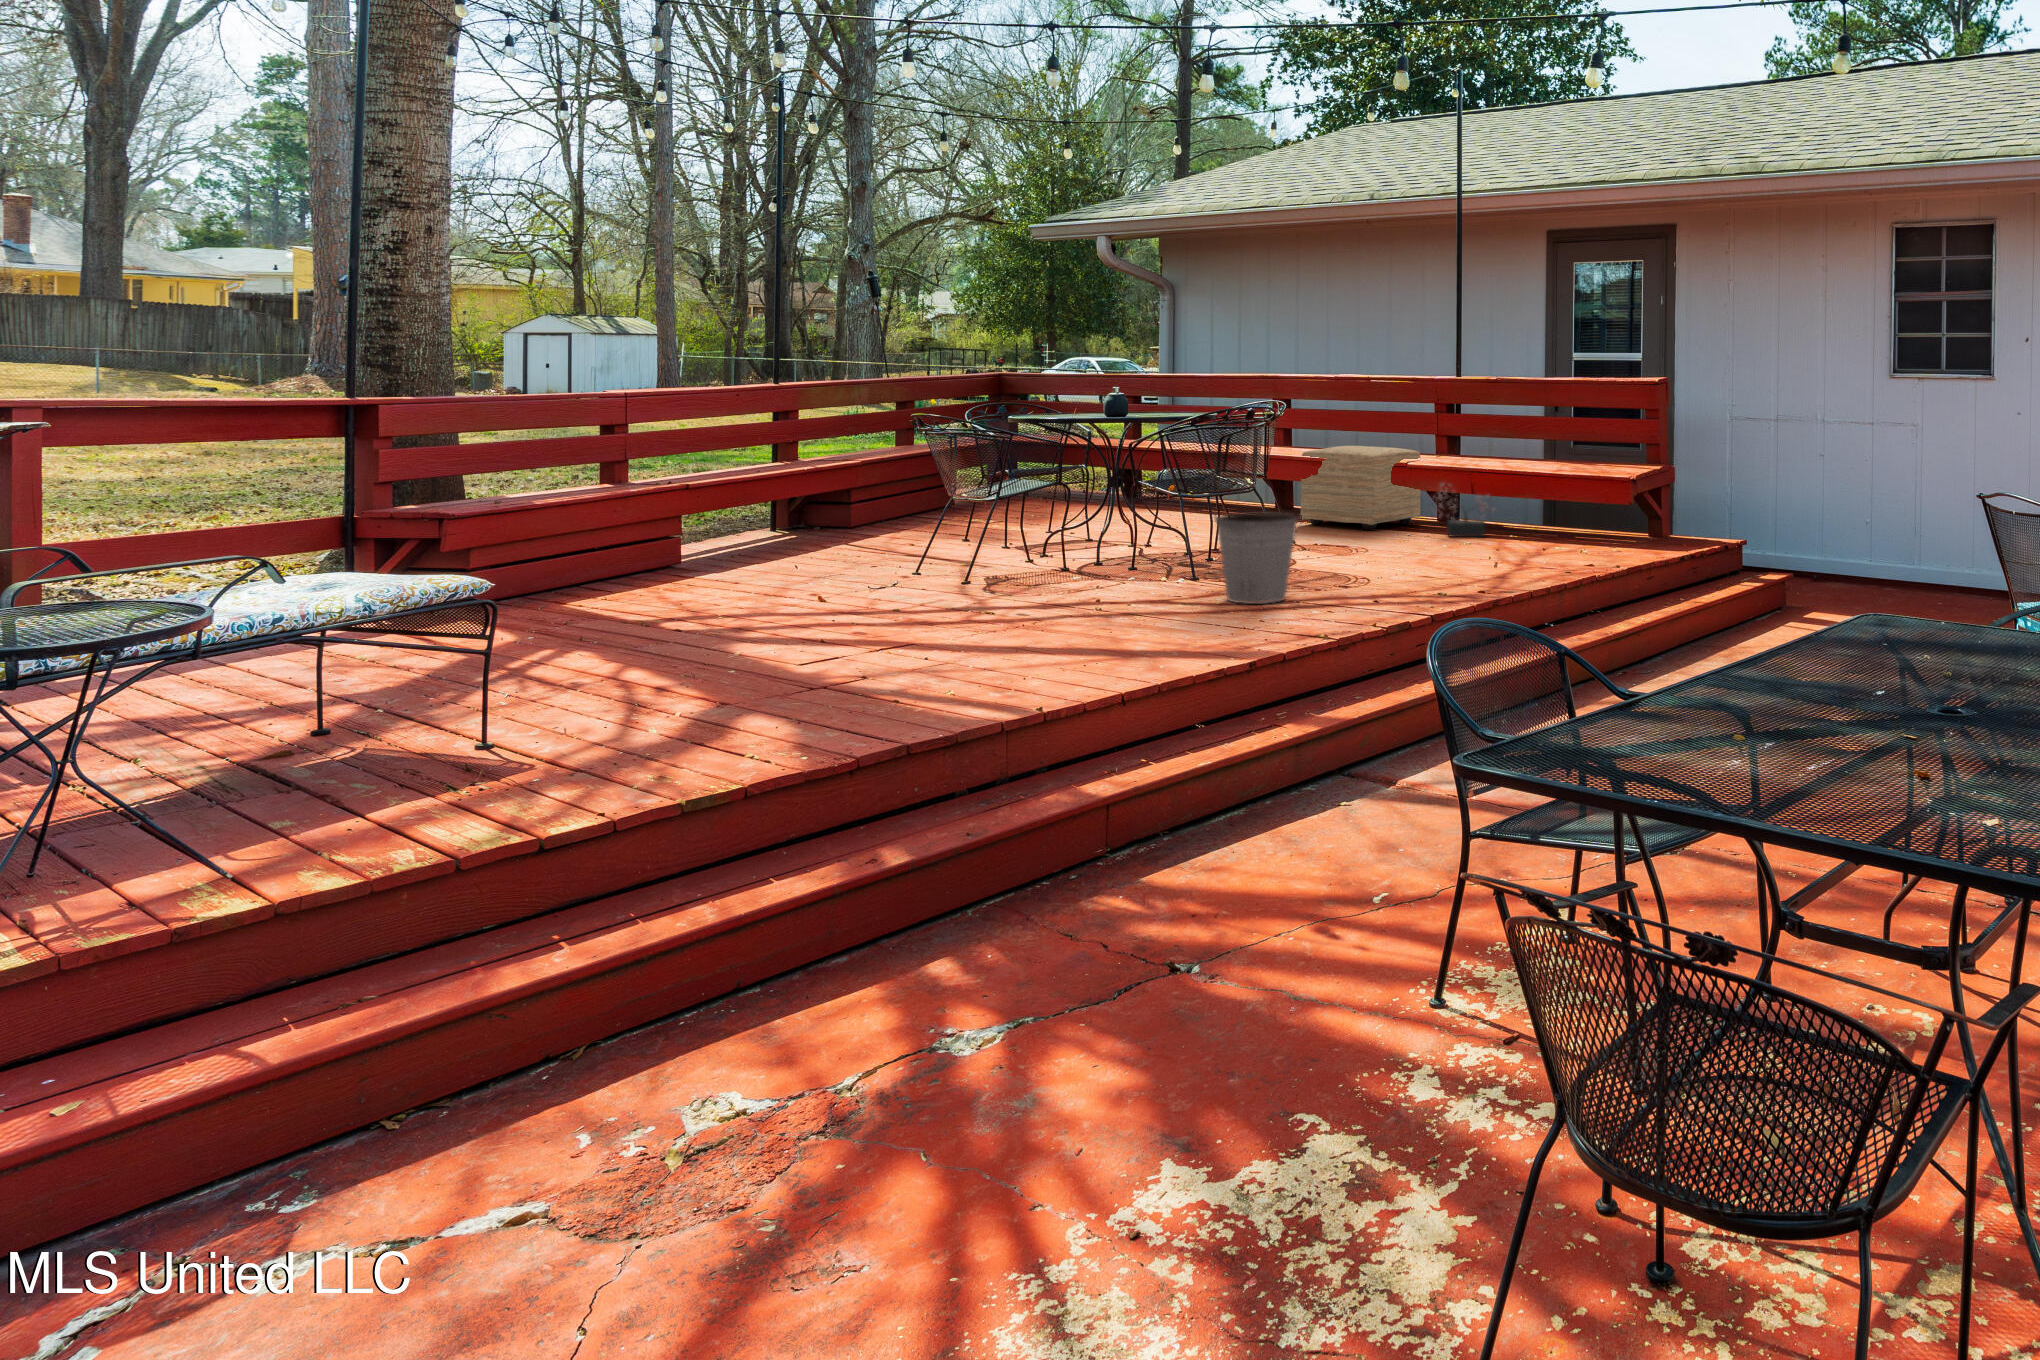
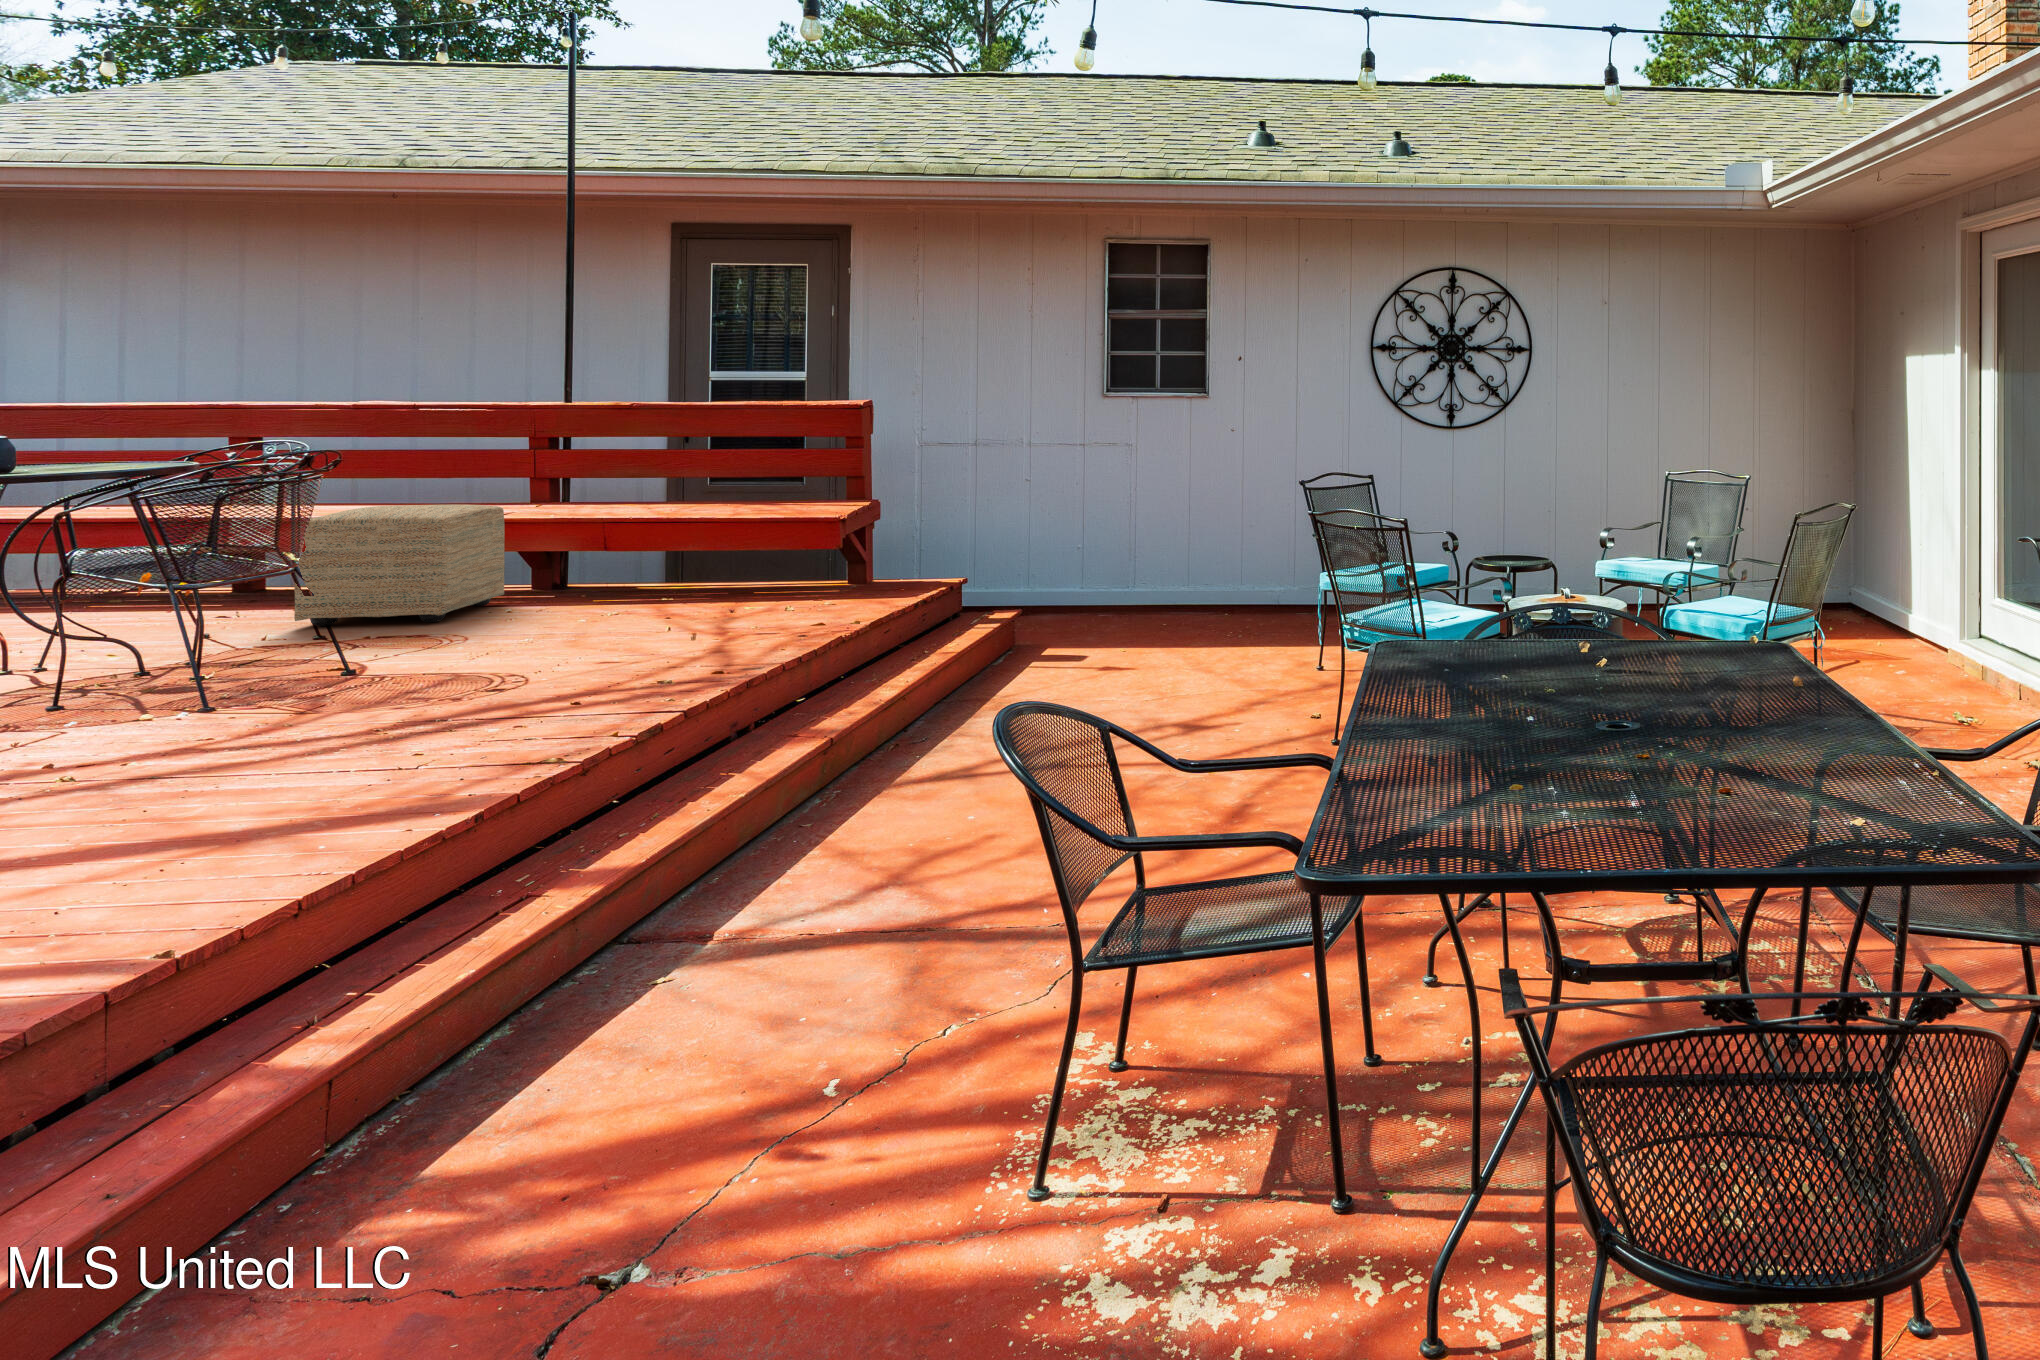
decorative plant: present [1433,484,1490,537] -> none [545,546,647,617]
bucket: present [1214,513,1301,604] -> none [297,616,469,767]

